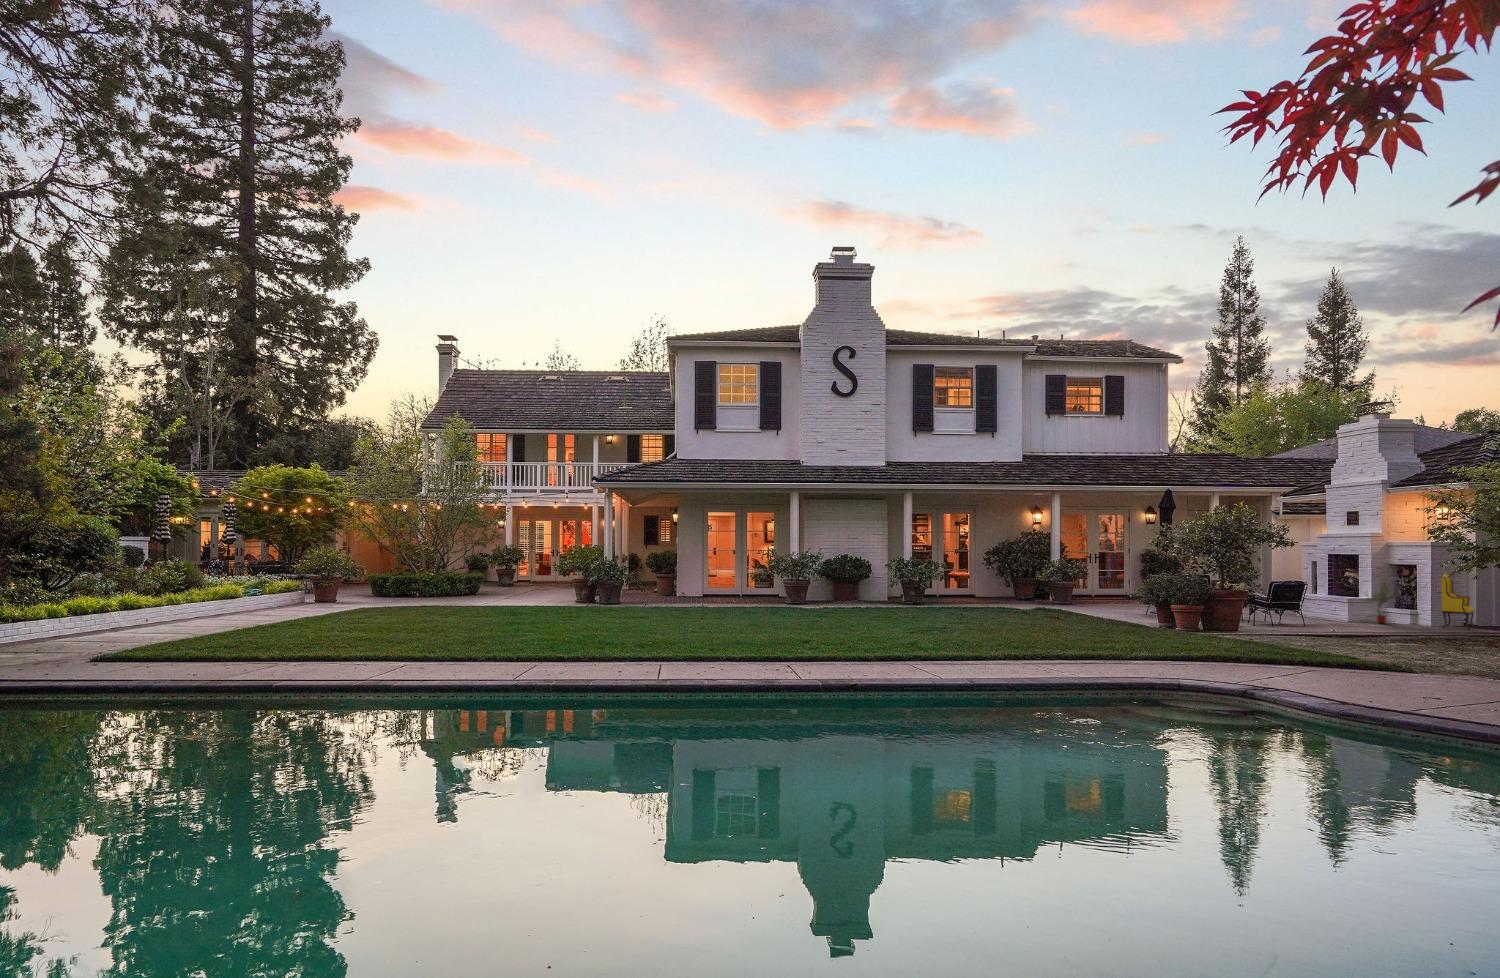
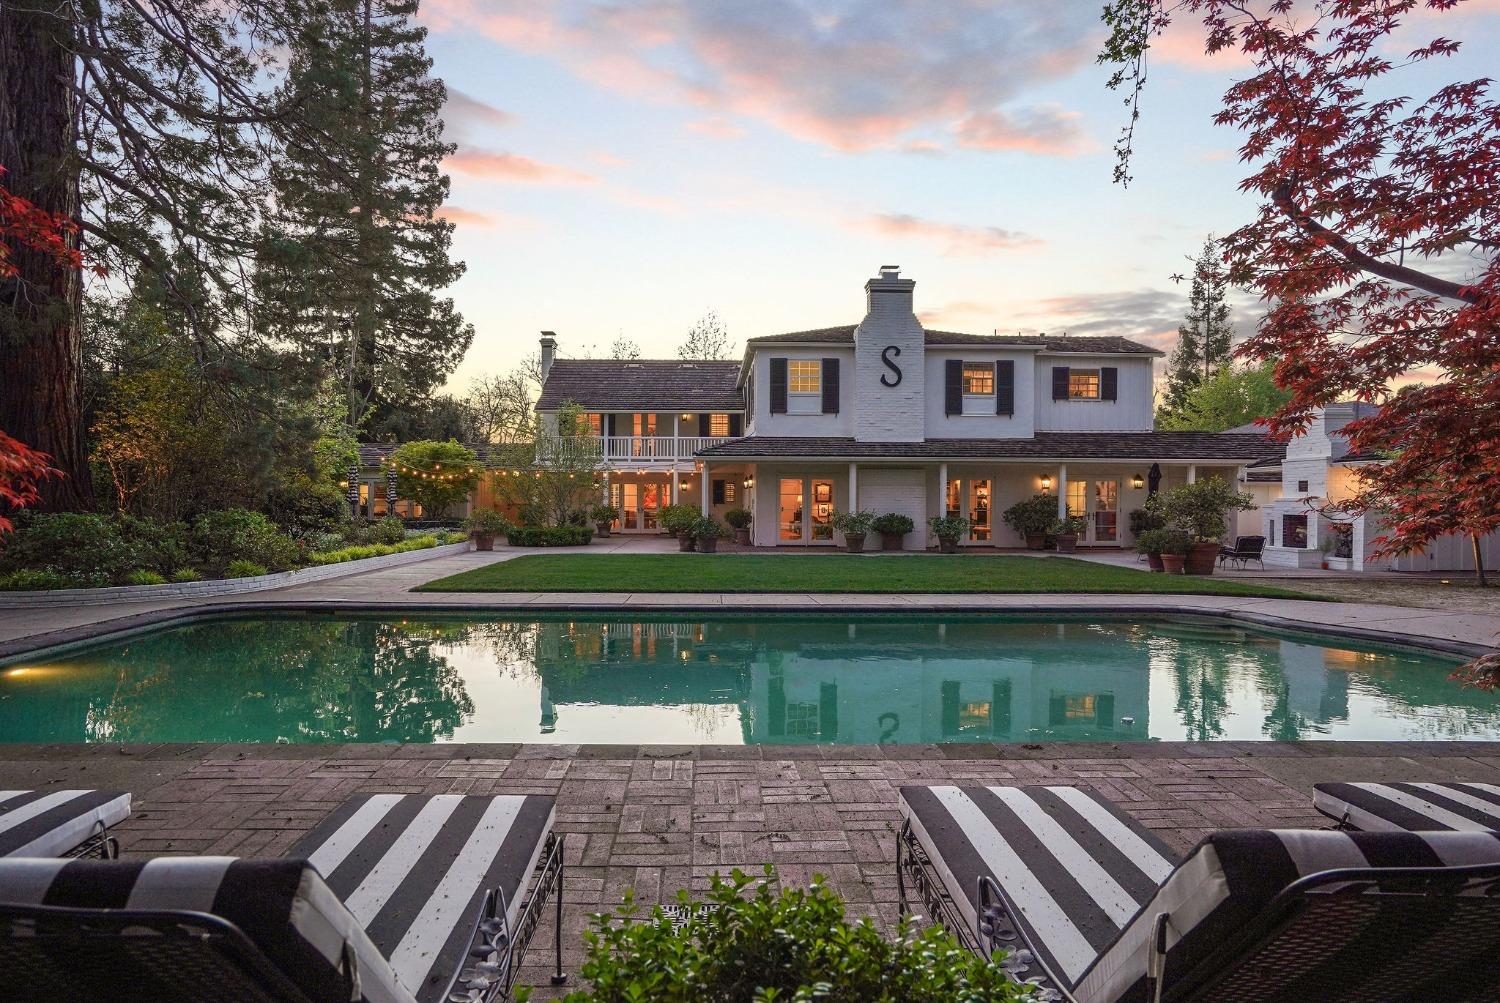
armchair: present [1441,573,1475,630] -> none [1374,529,1400,574]

